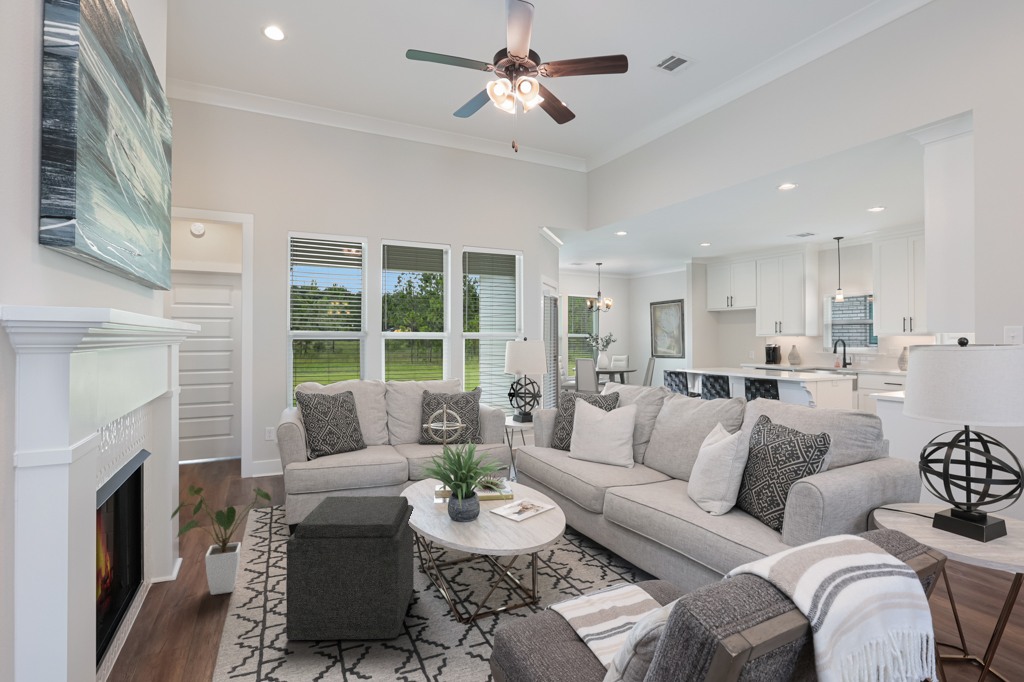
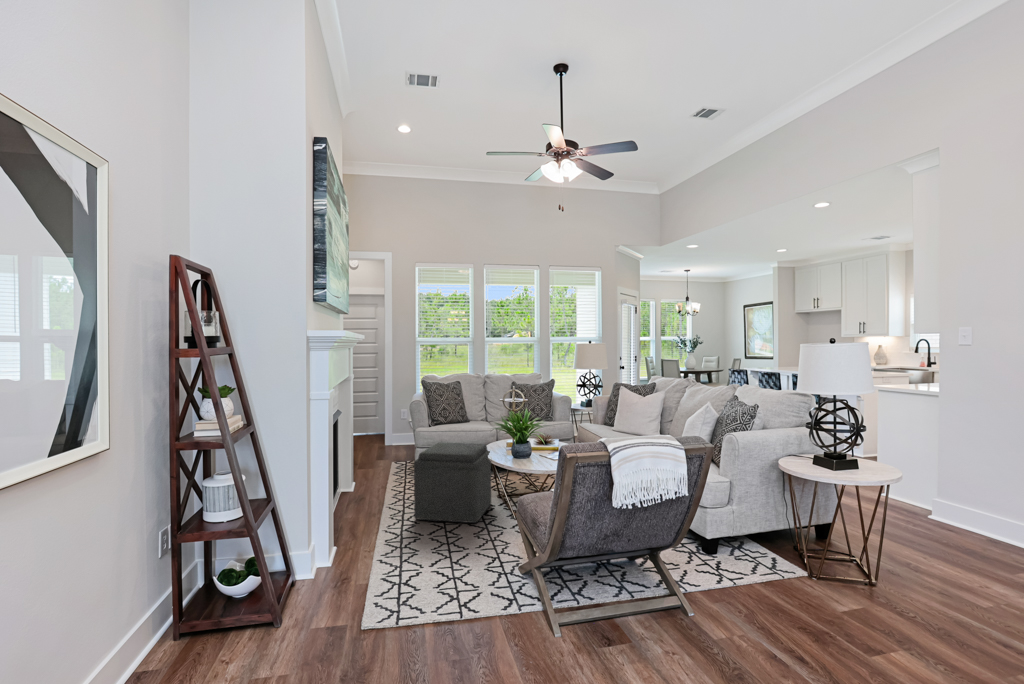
house plant: present [171,485,271,595] -> none [350,434,406,500]

